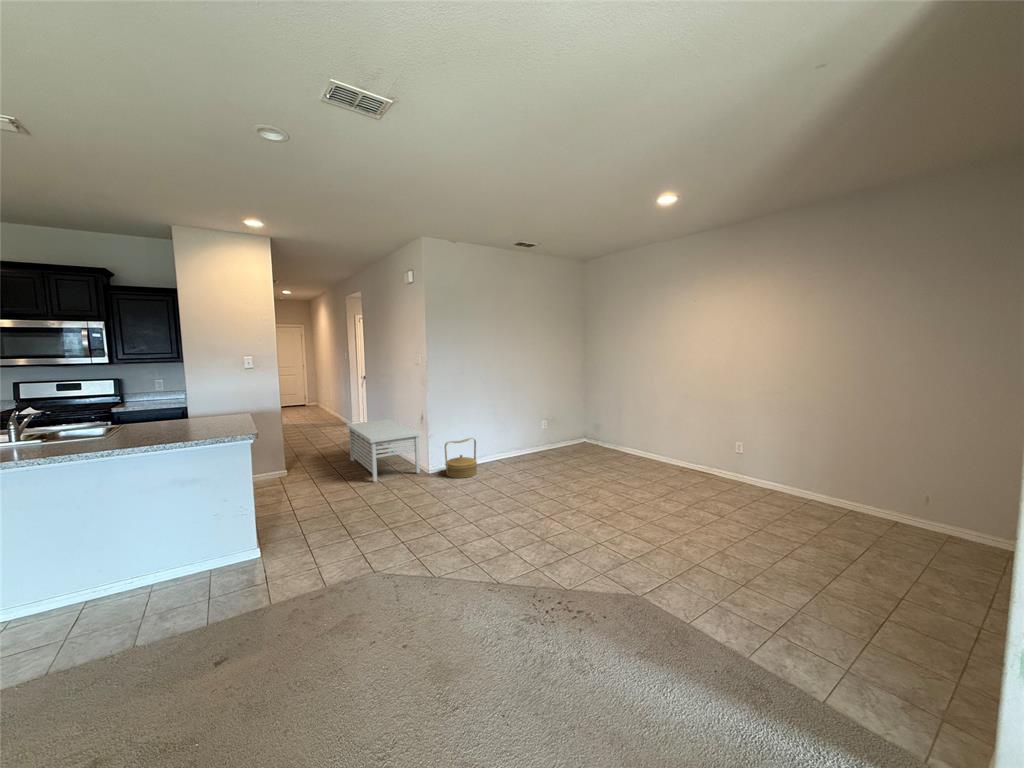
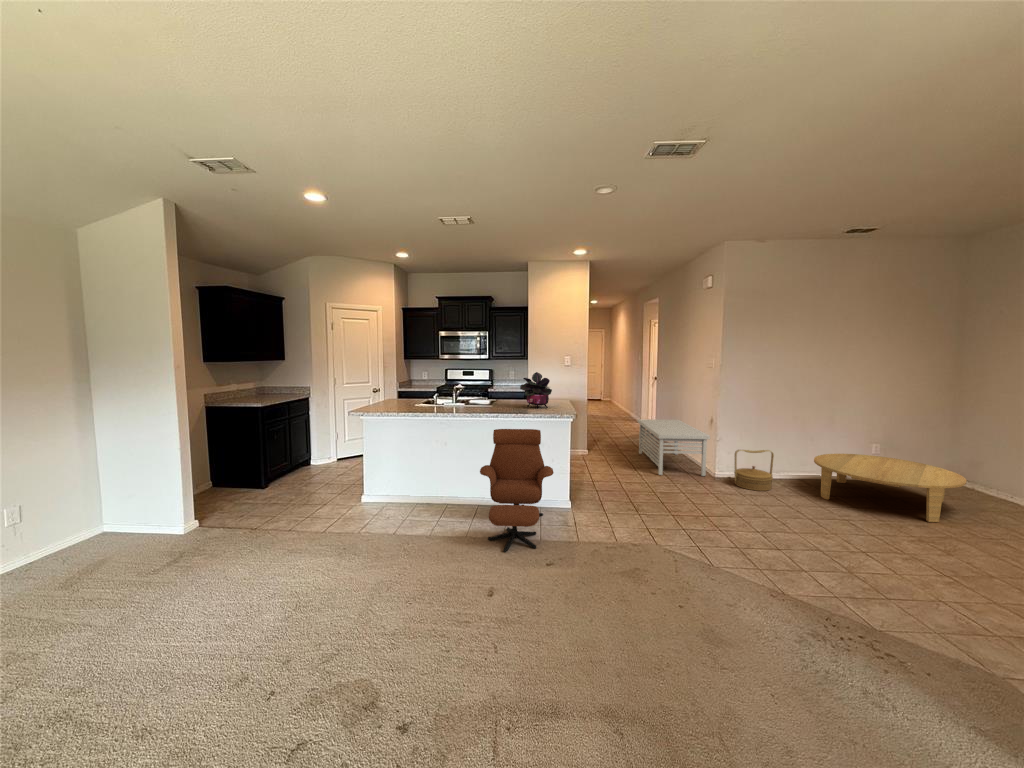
potted plant: none [159,379,217,430] -> present [520,372,552,408]
coffee table: none [505,429,595,475] -> present [814,454,966,522]
lounge chair: none [75,462,226,677] -> present [480,429,554,552]

